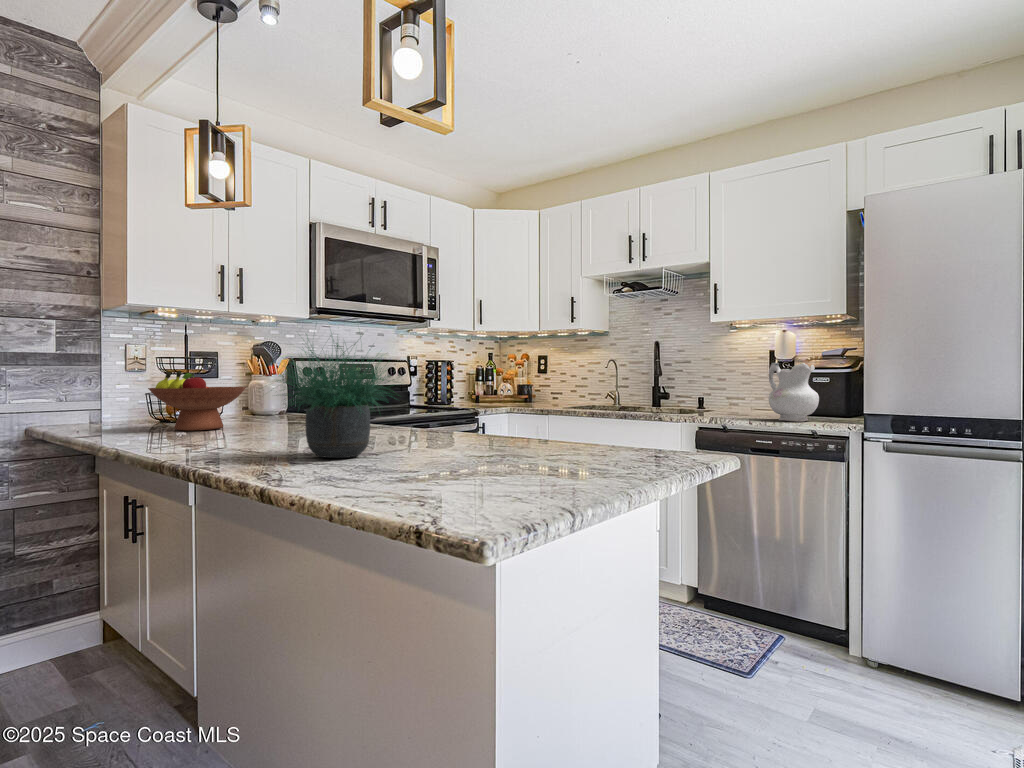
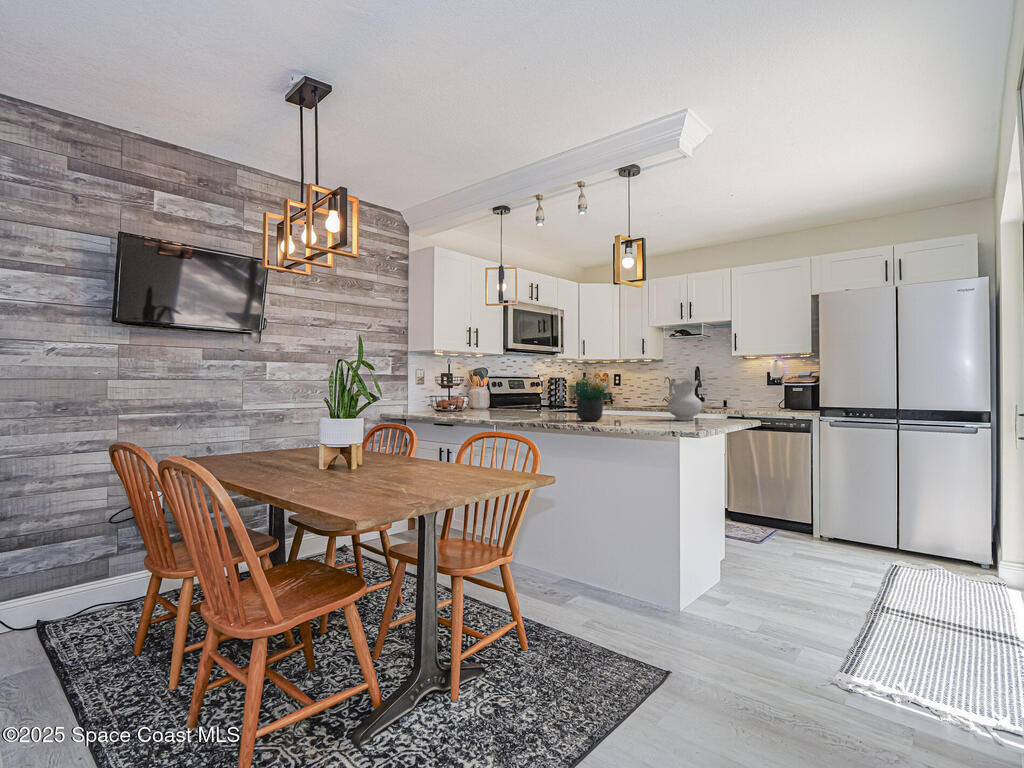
ceramic pitcher: present [769,363,819,422] -> present [668,379,702,421]
fruit bowl: present [148,371,246,431] -> none [456,384,500,414]

